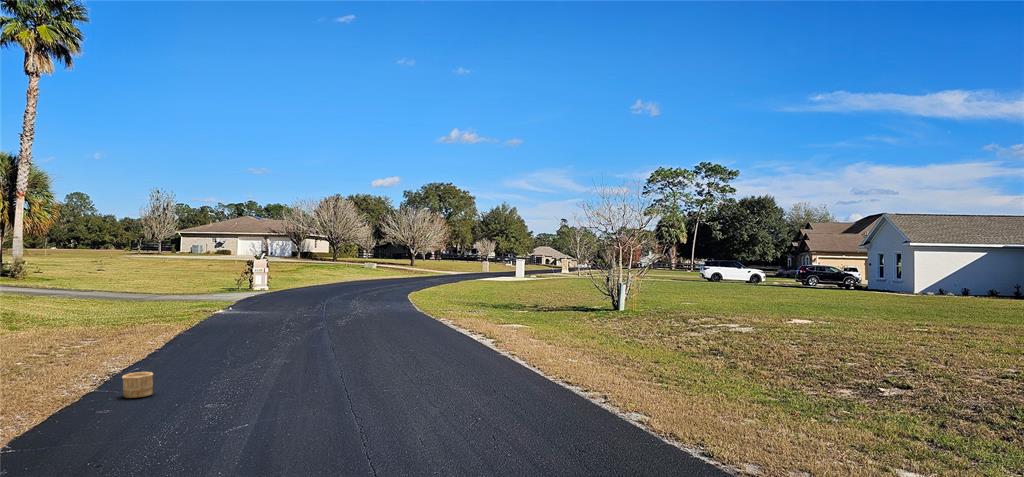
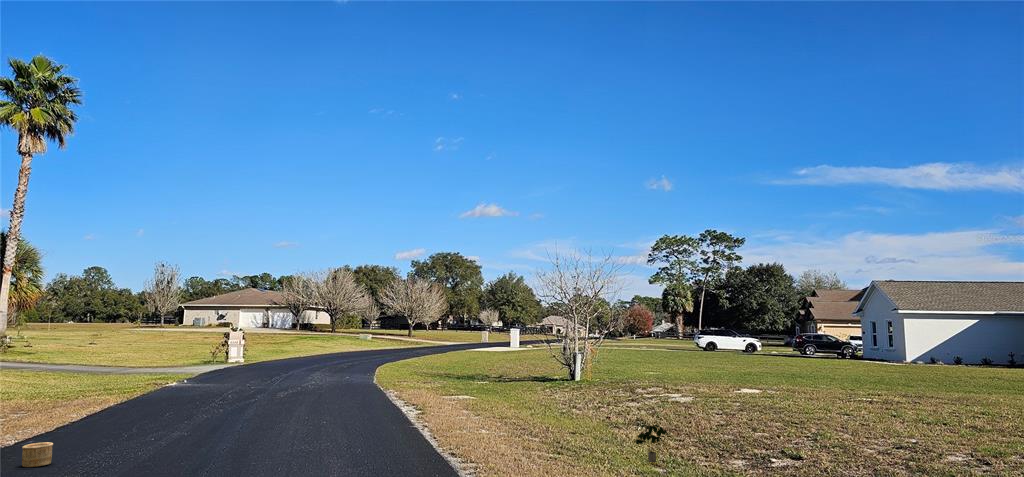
potted plant: none [765,356,802,394] -> present [635,425,668,462]

